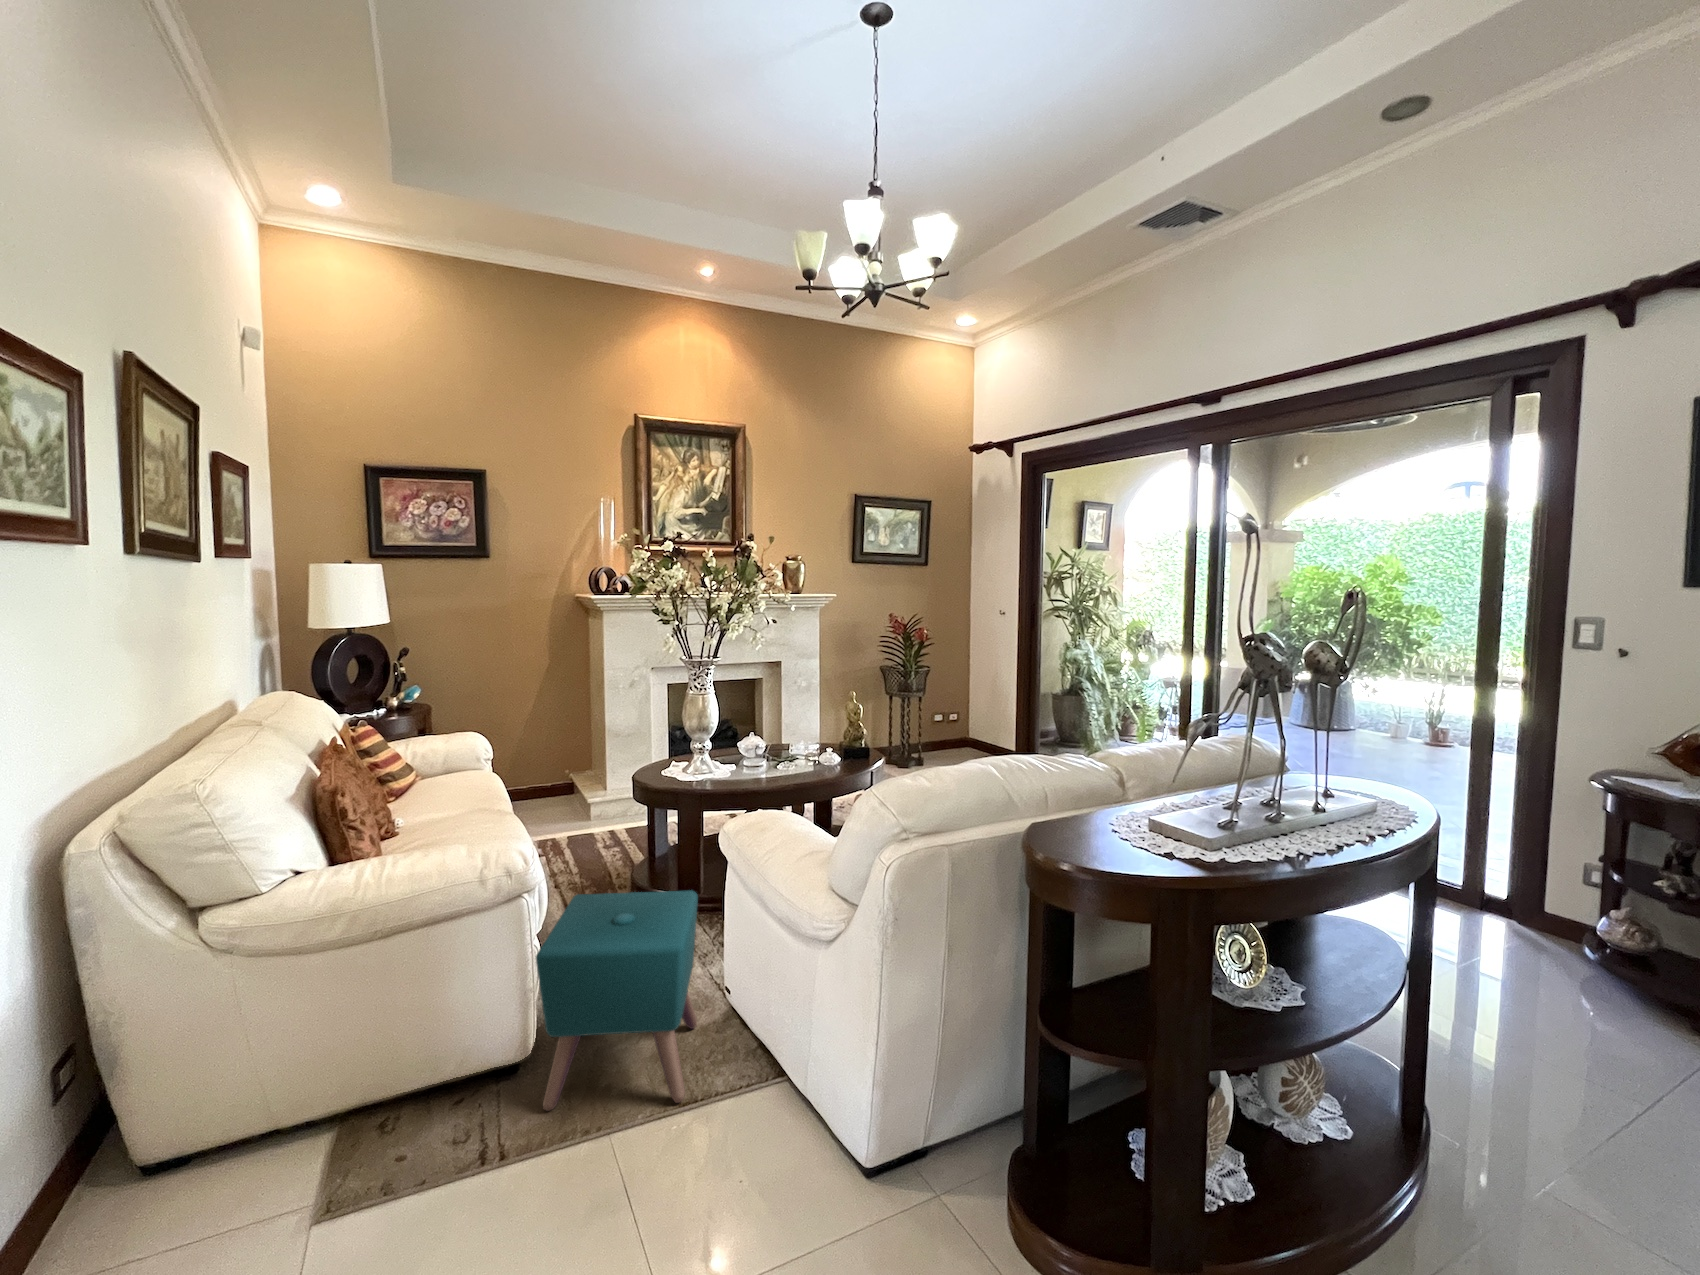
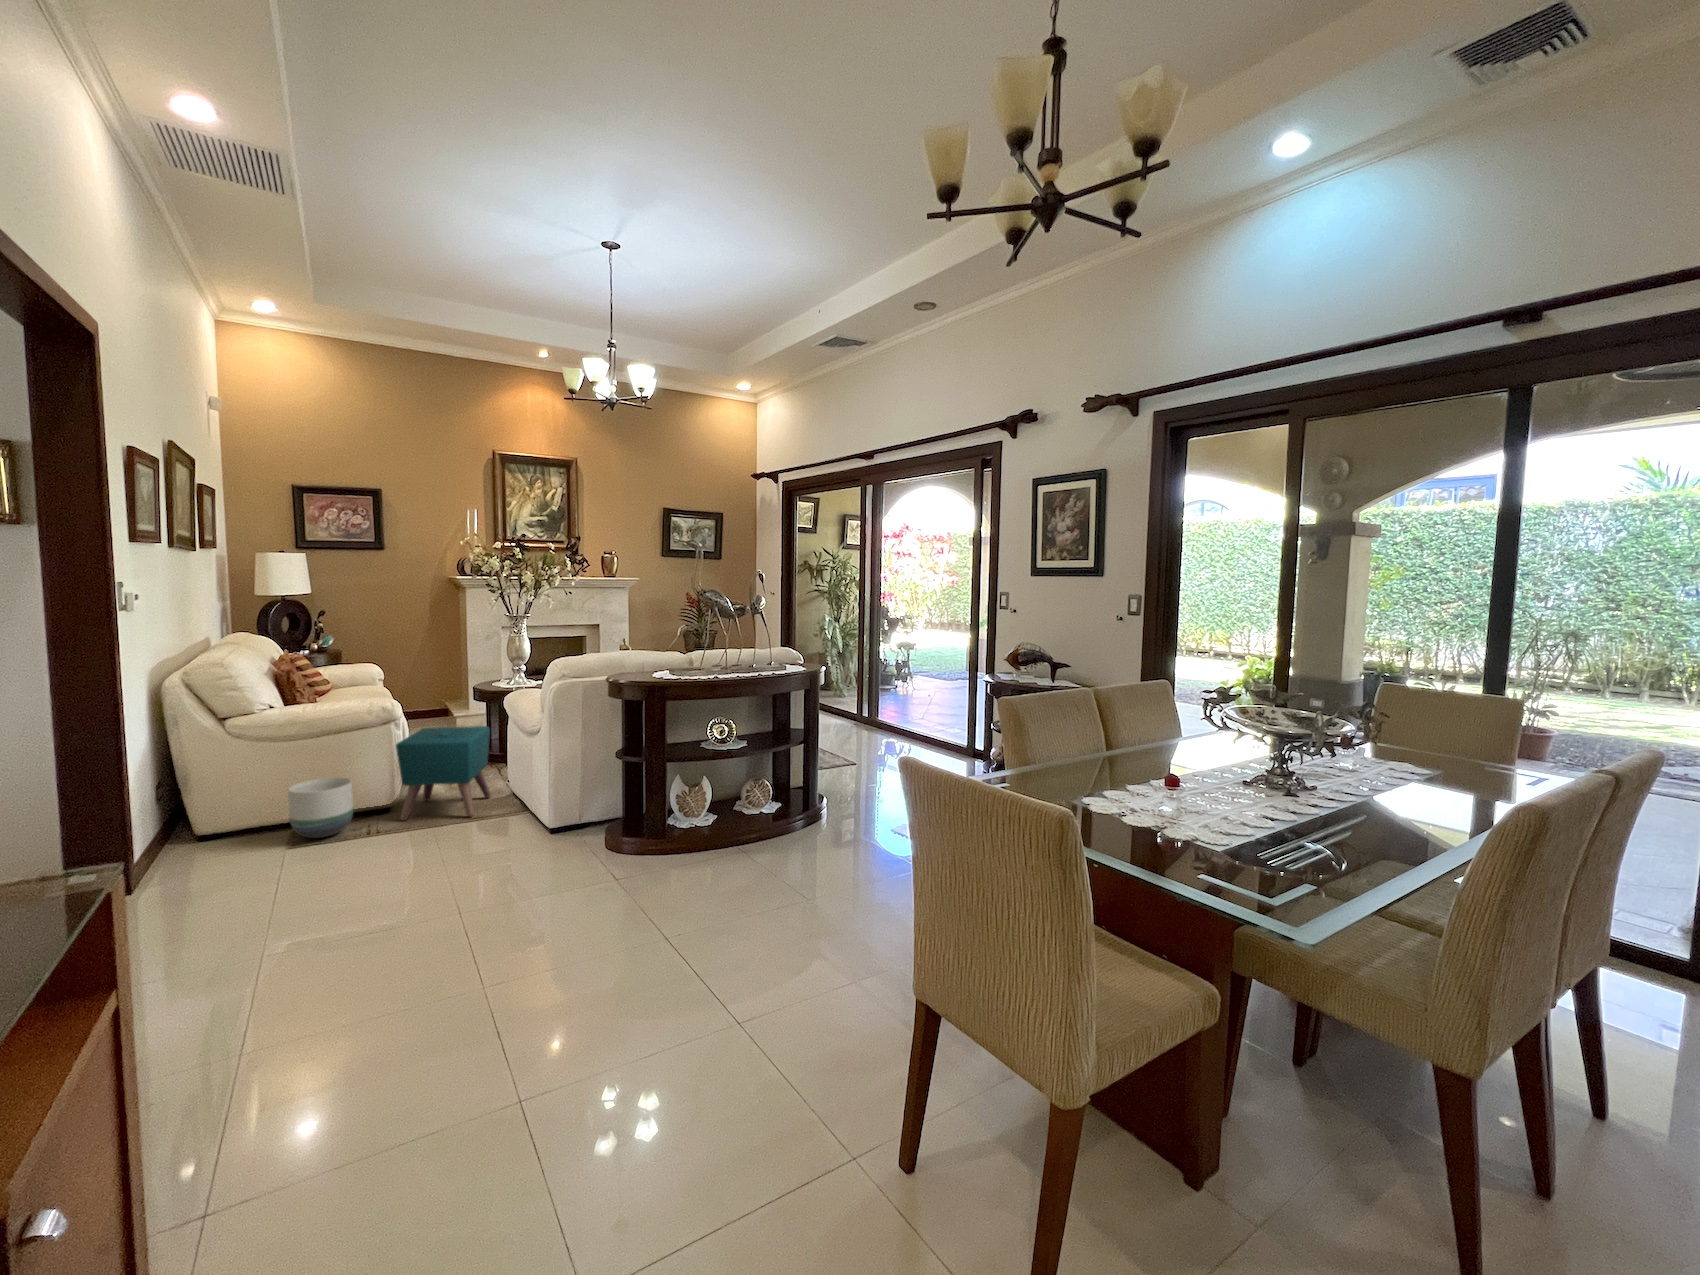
planter: none [320,1025,453,1184] -> present [288,777,353,838]

